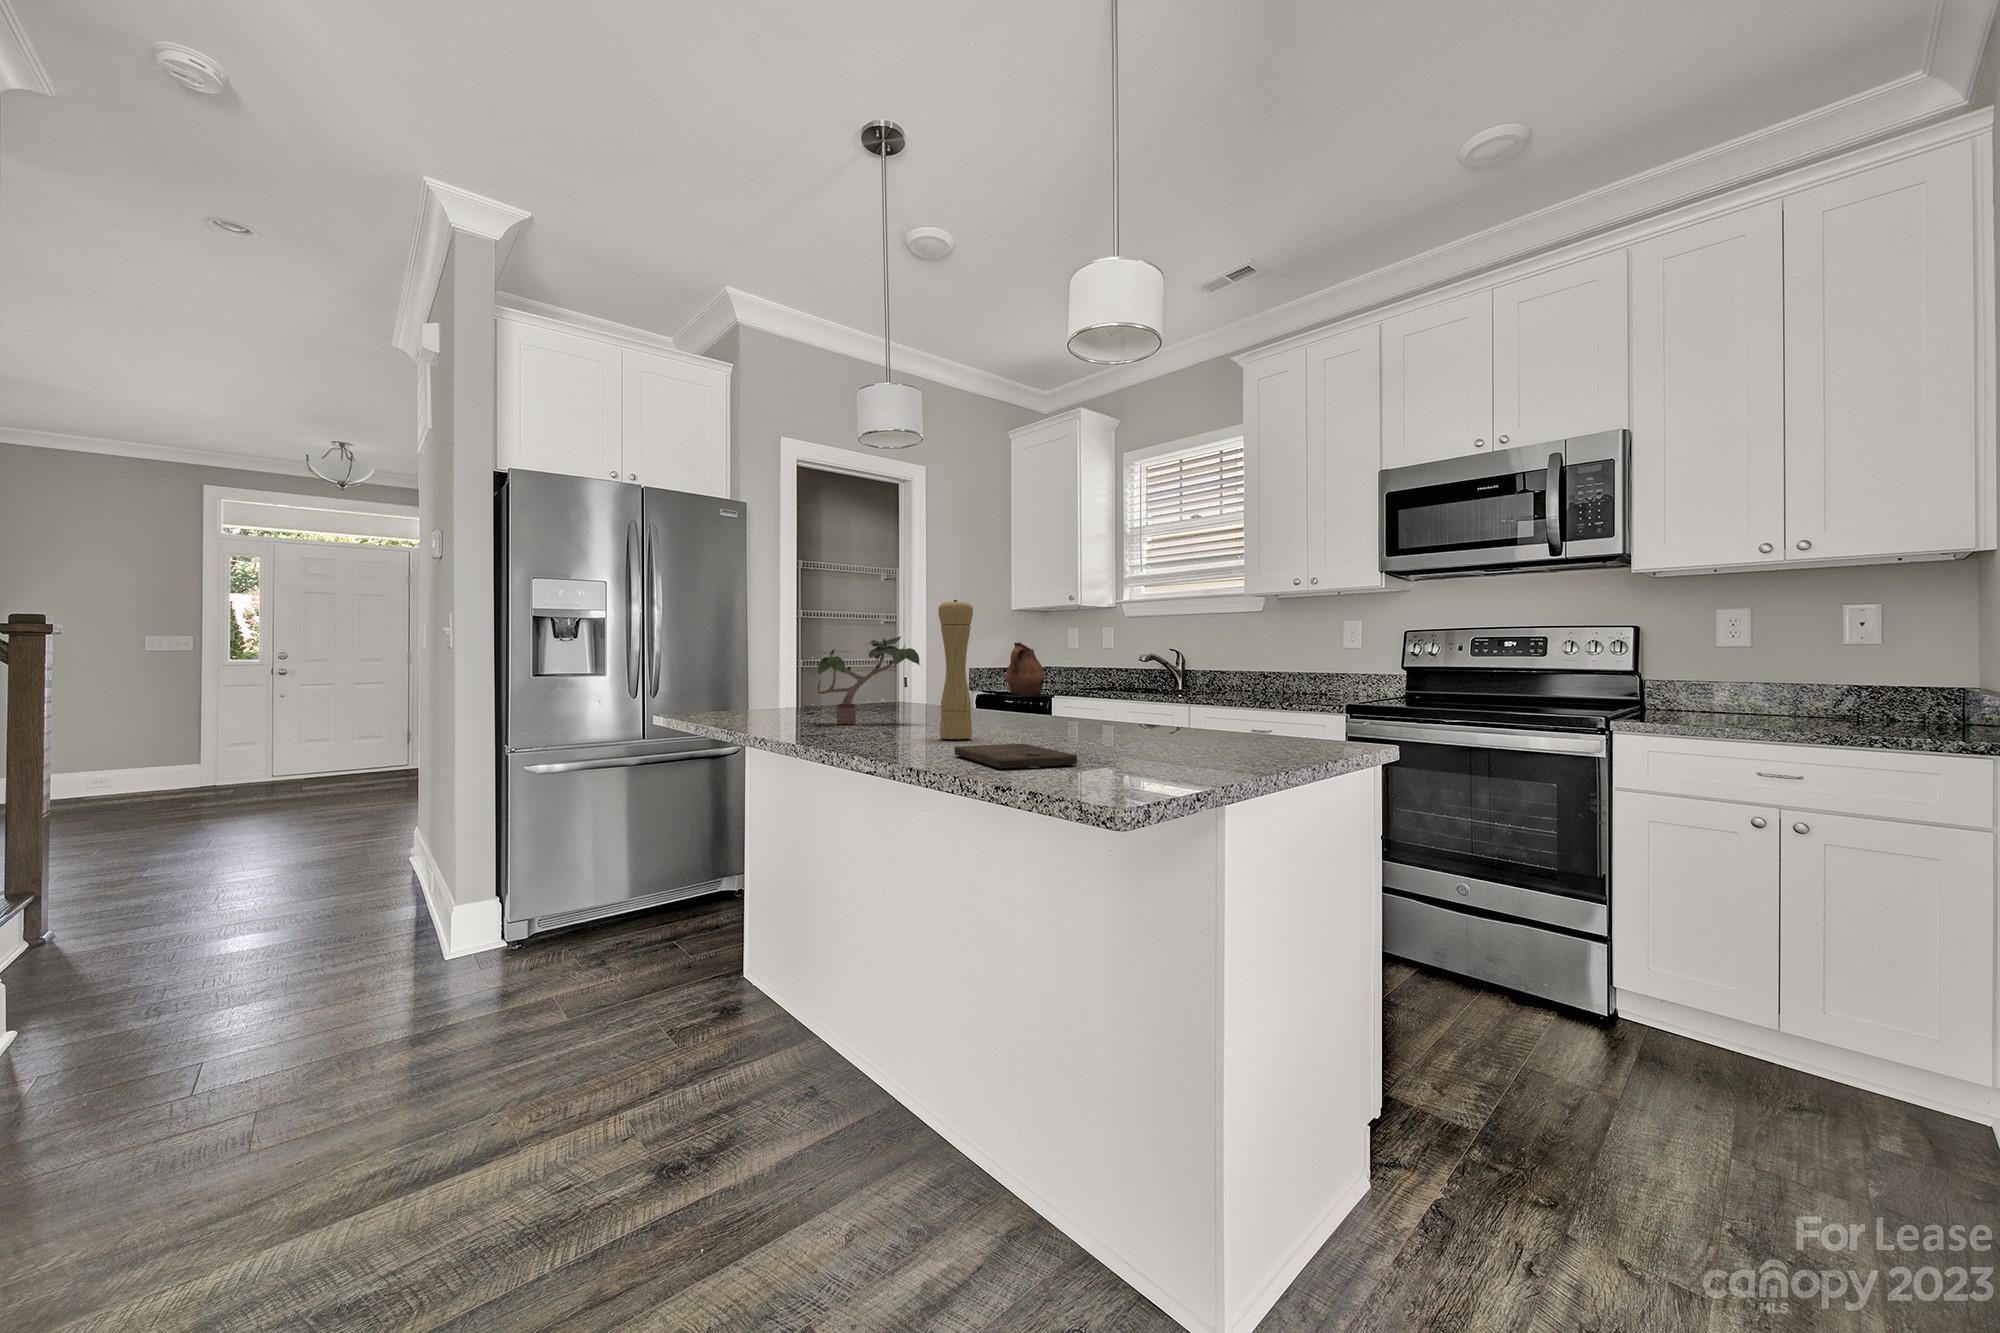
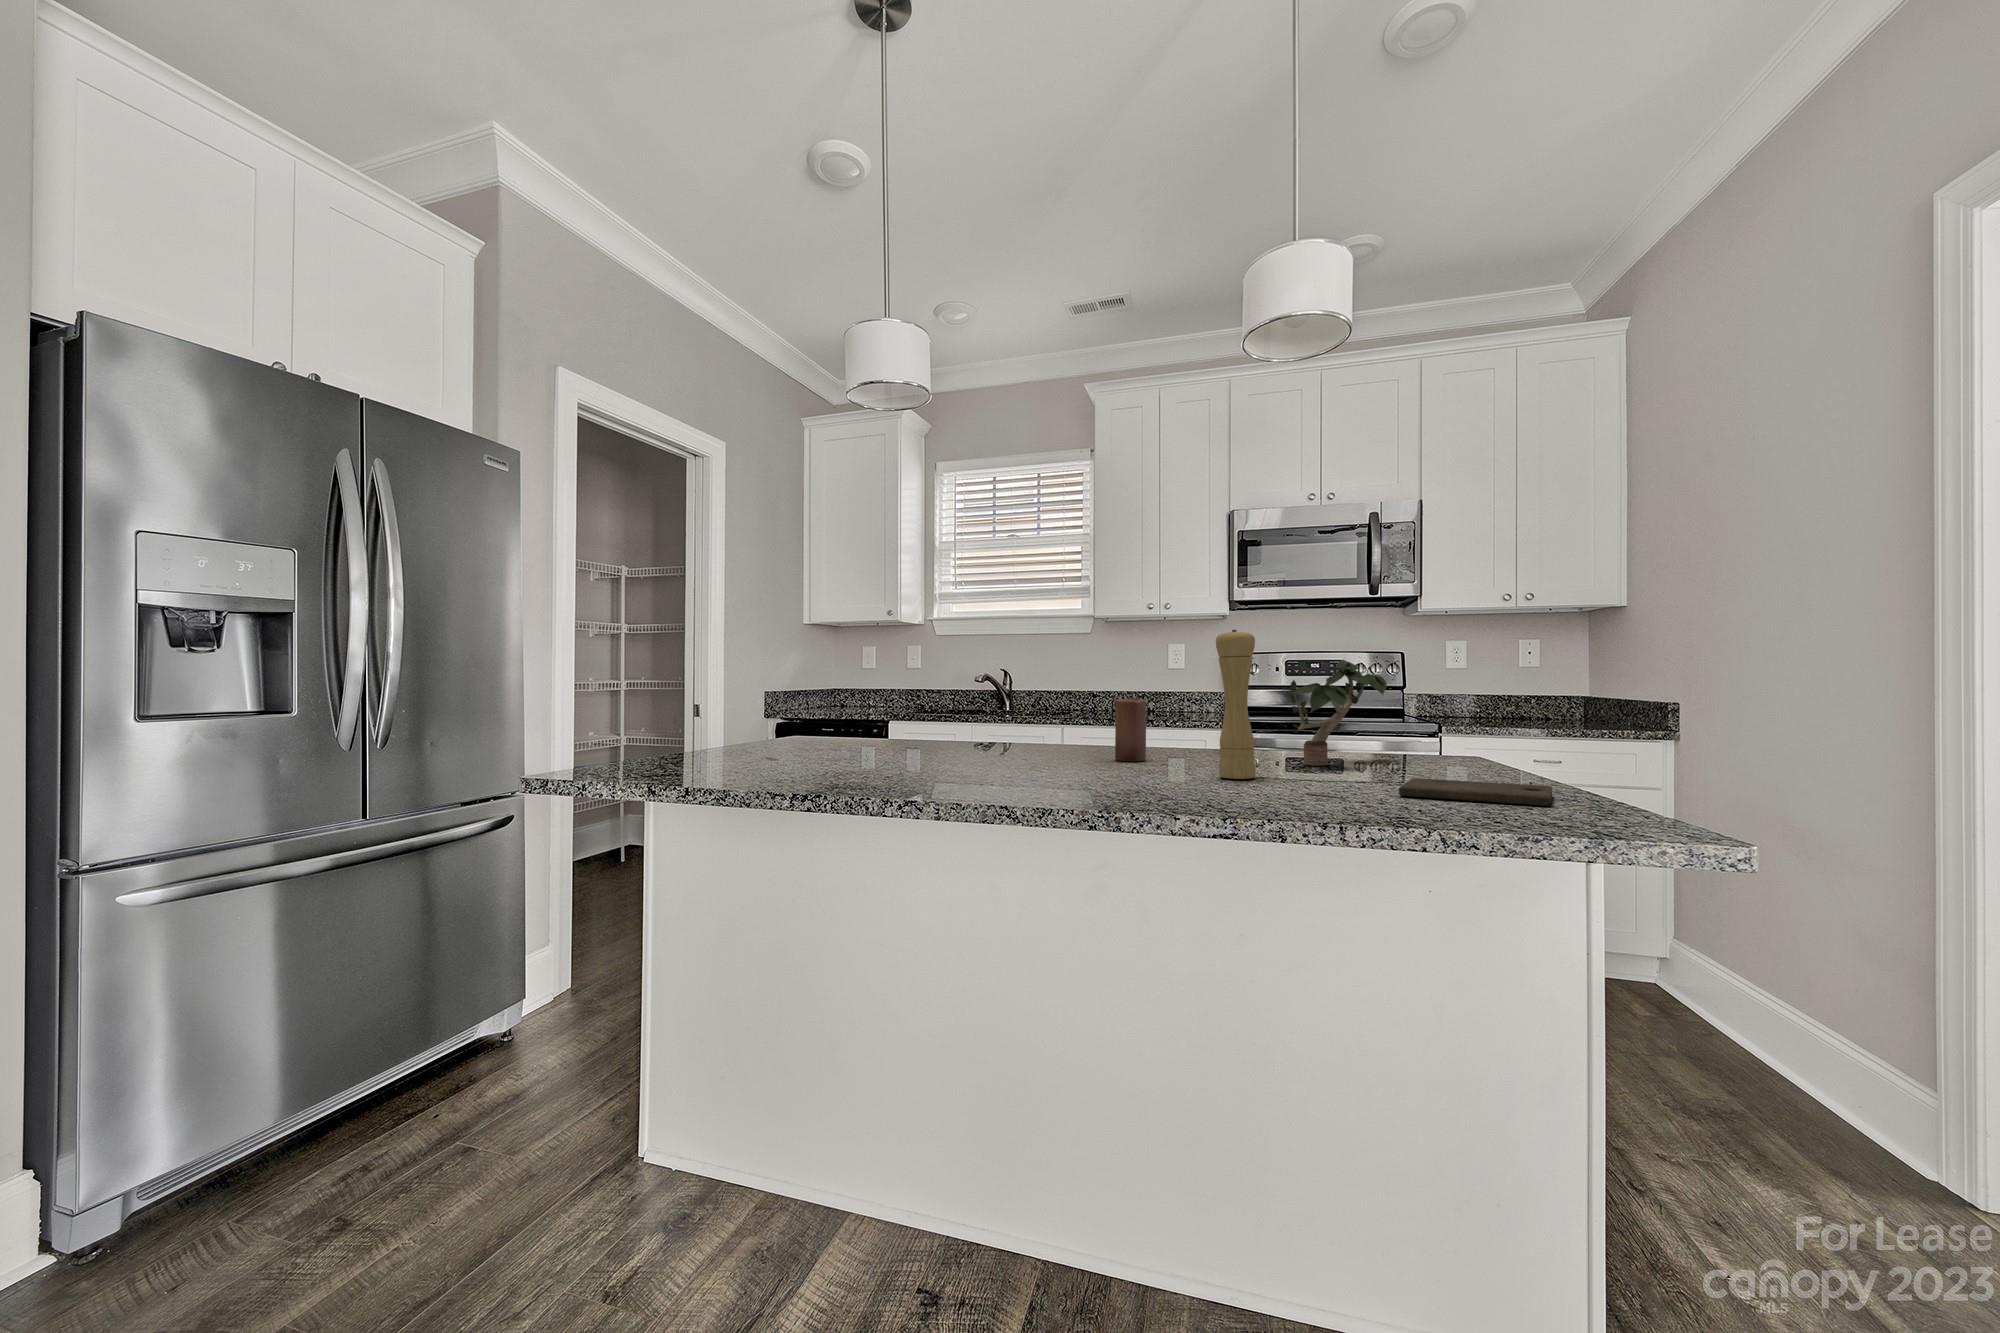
potted plant: present [817,636,920,724] -> present [1291,659,1387,766]
ceramic pitcher: present [1004,643,1049,697] -> none [836,664,893,724]
candle: none [975,669,1003,726] -> present [1115,699,1146,762]

